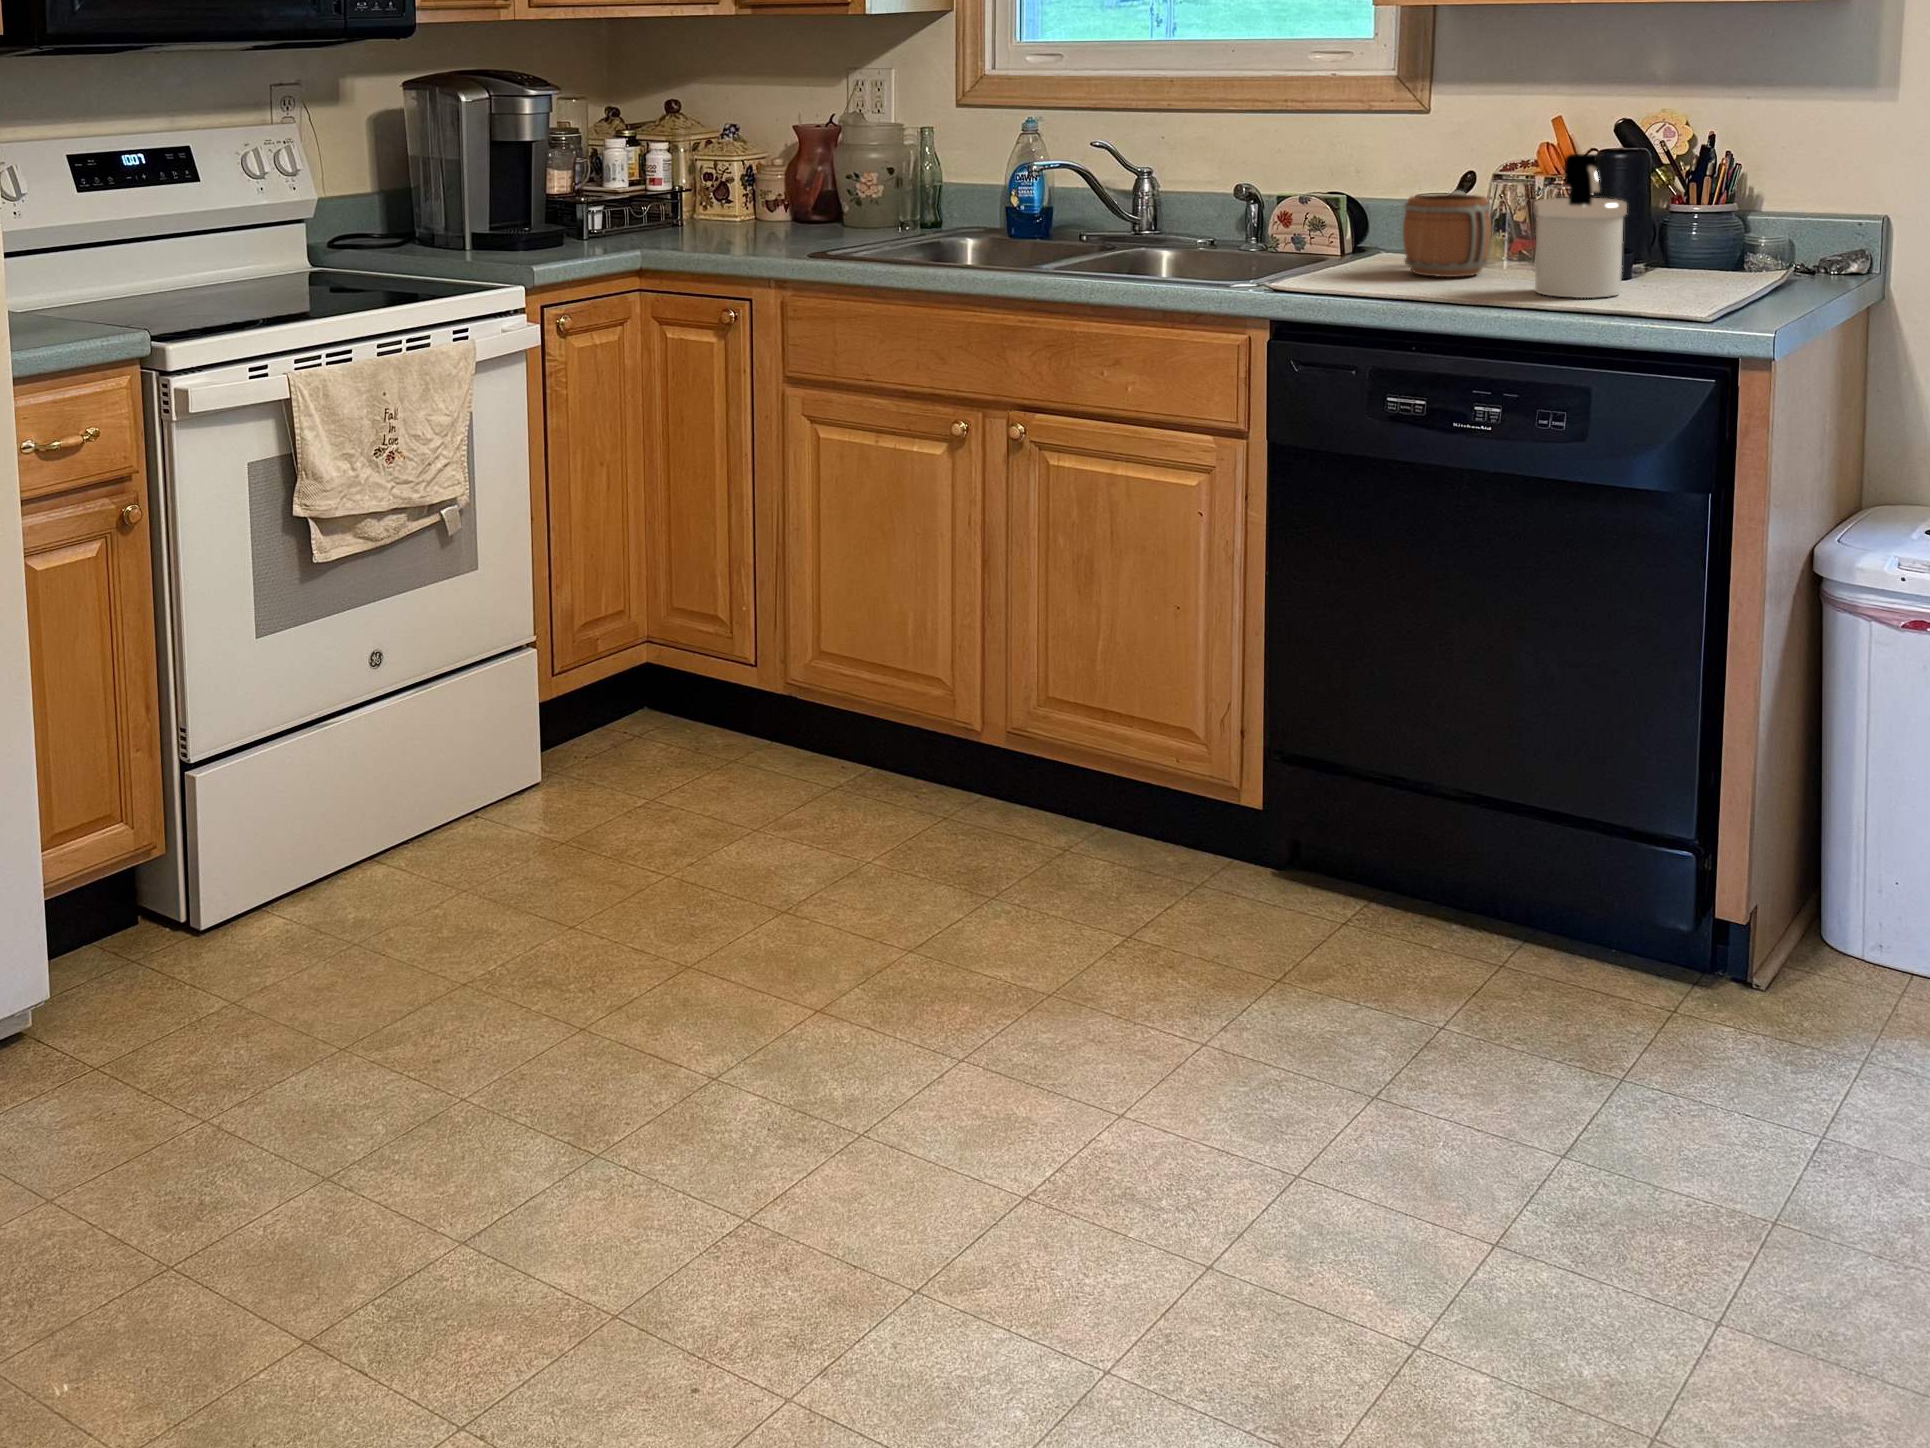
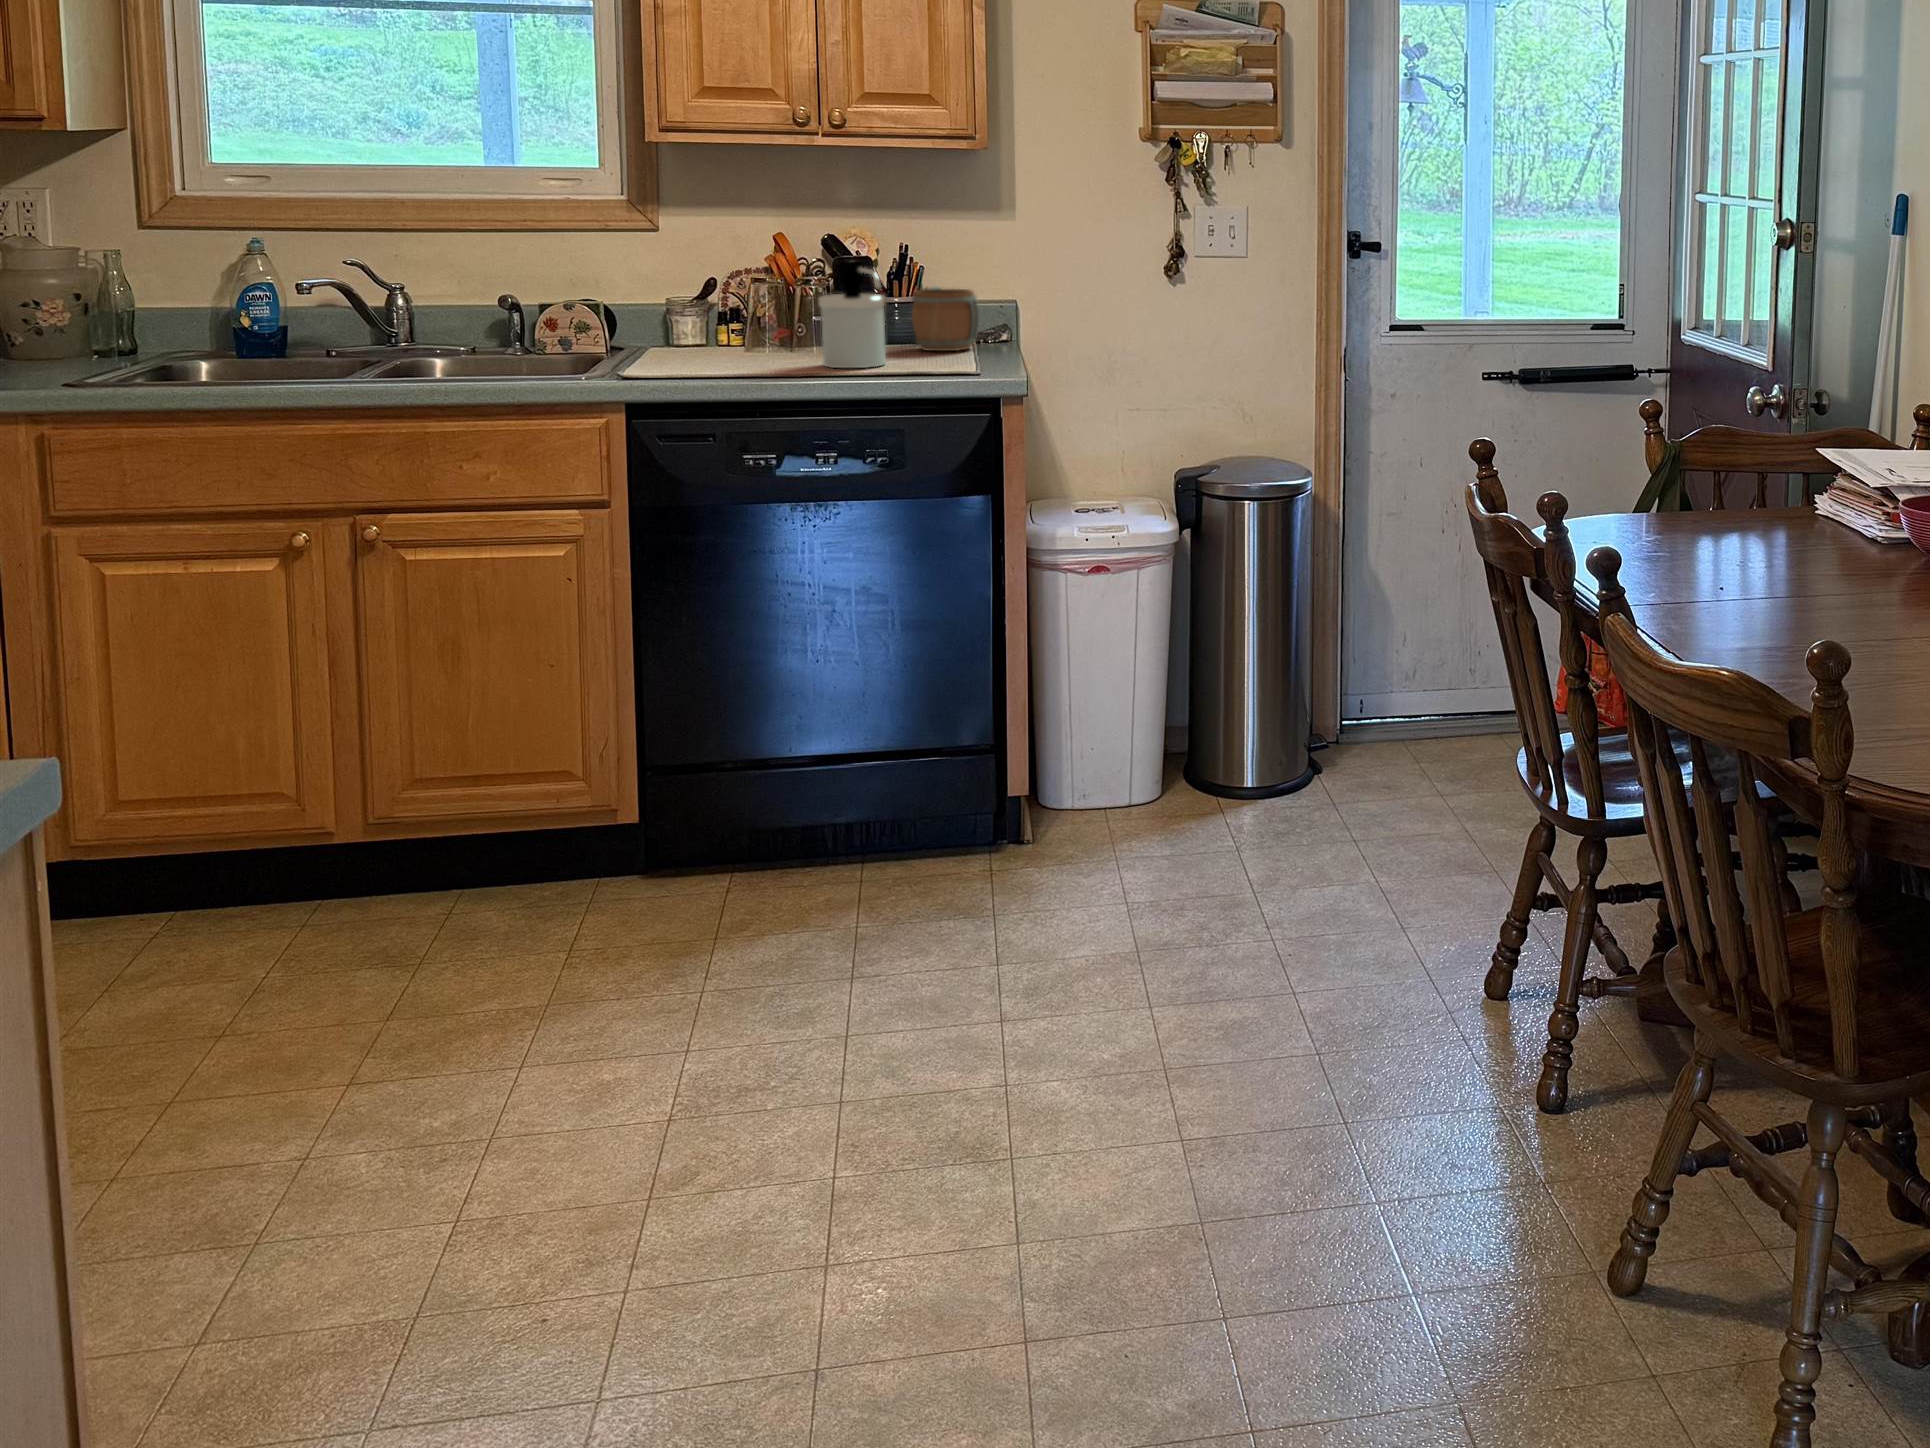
mug: present [1403,191,1491,277] -> present [912,286,979,351]

